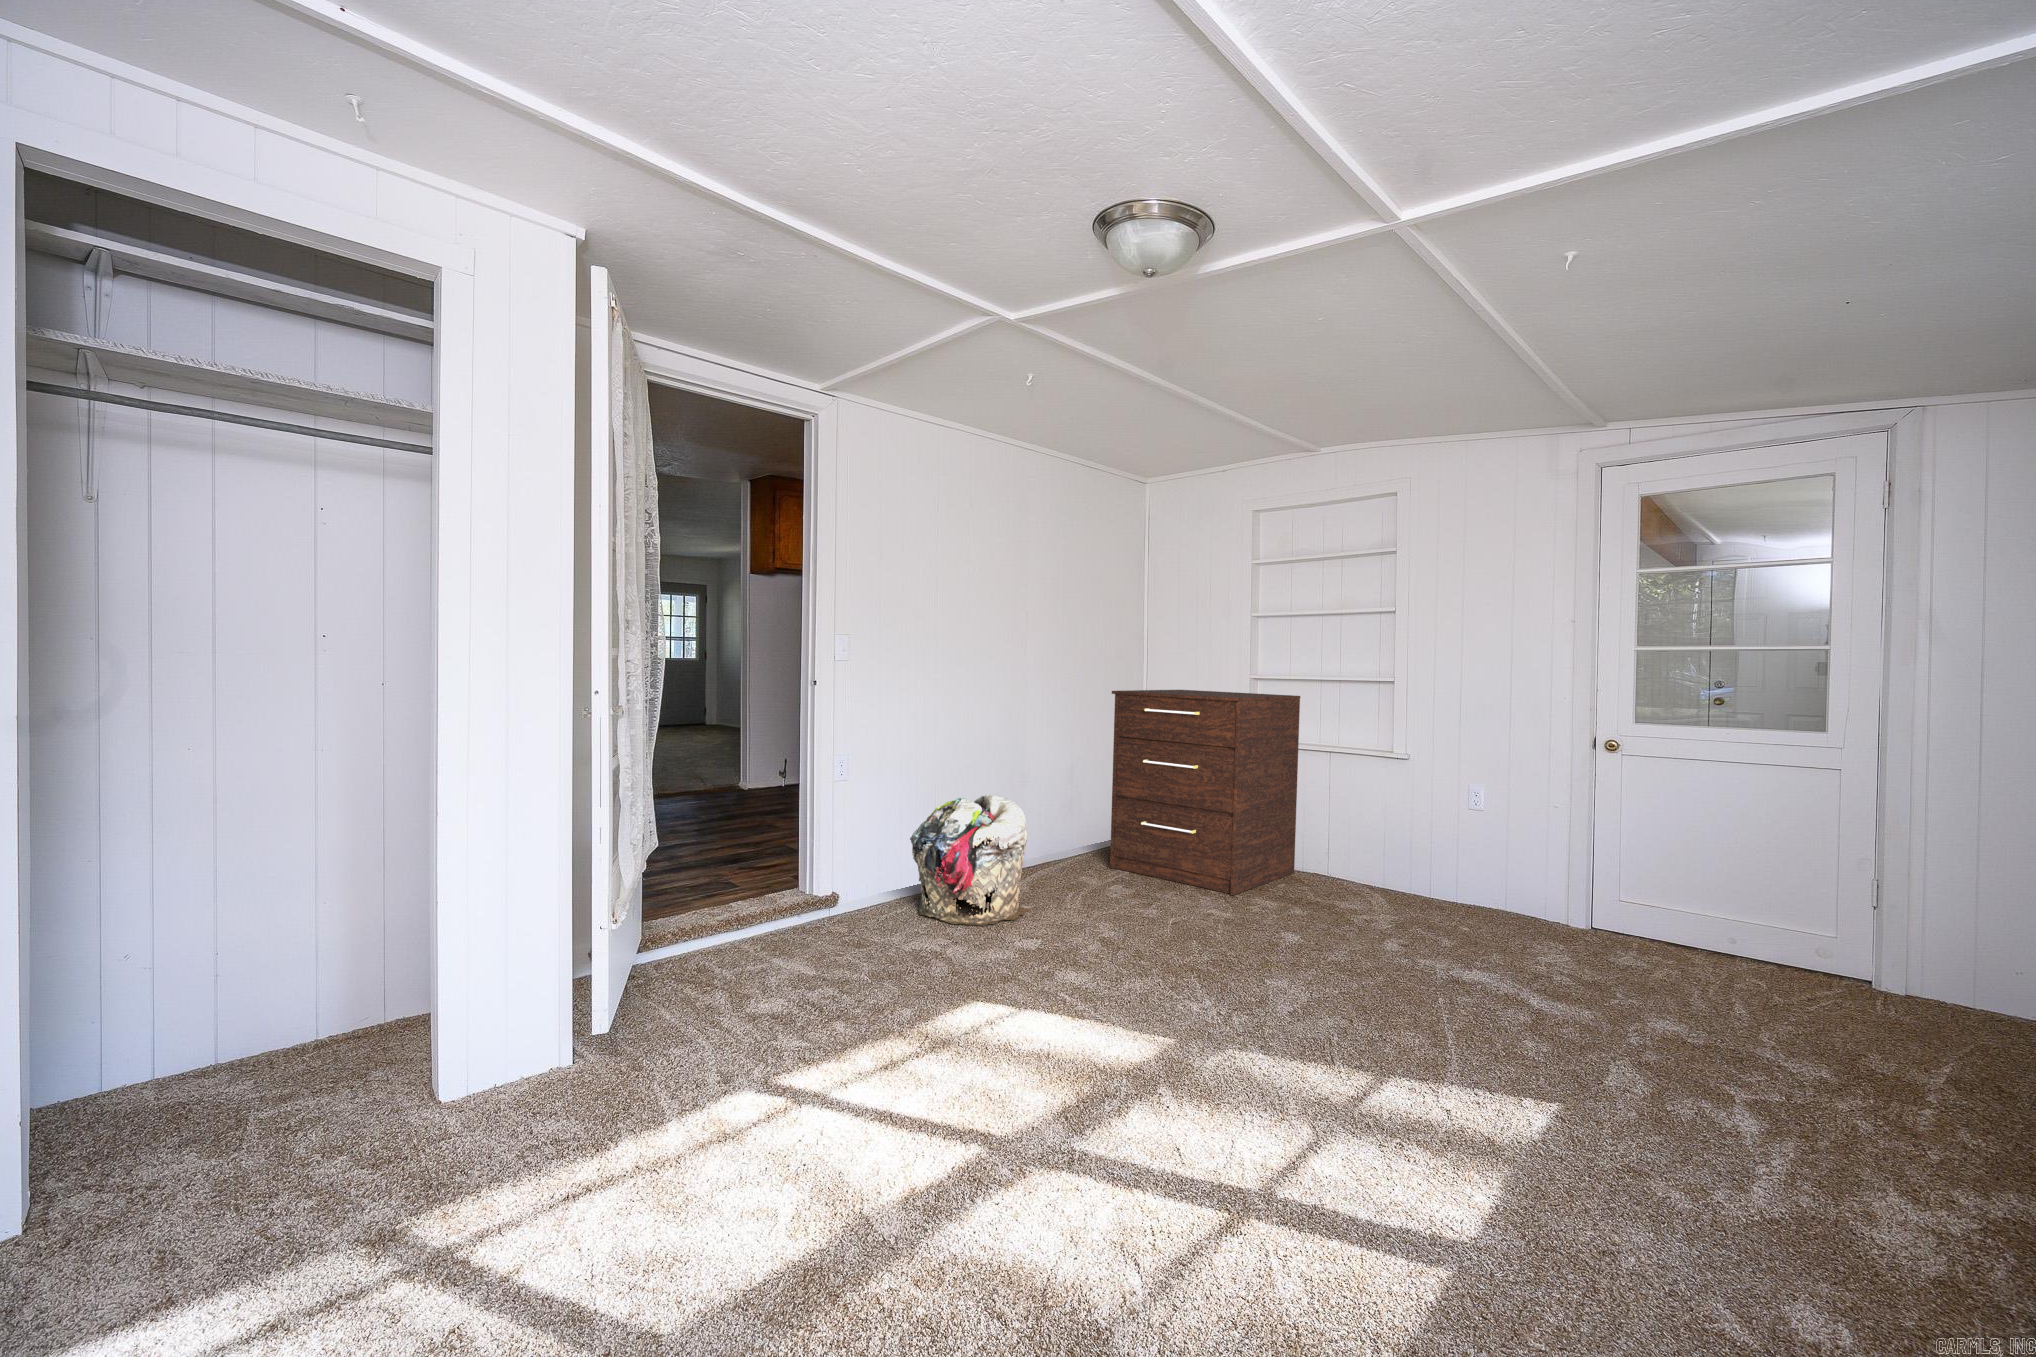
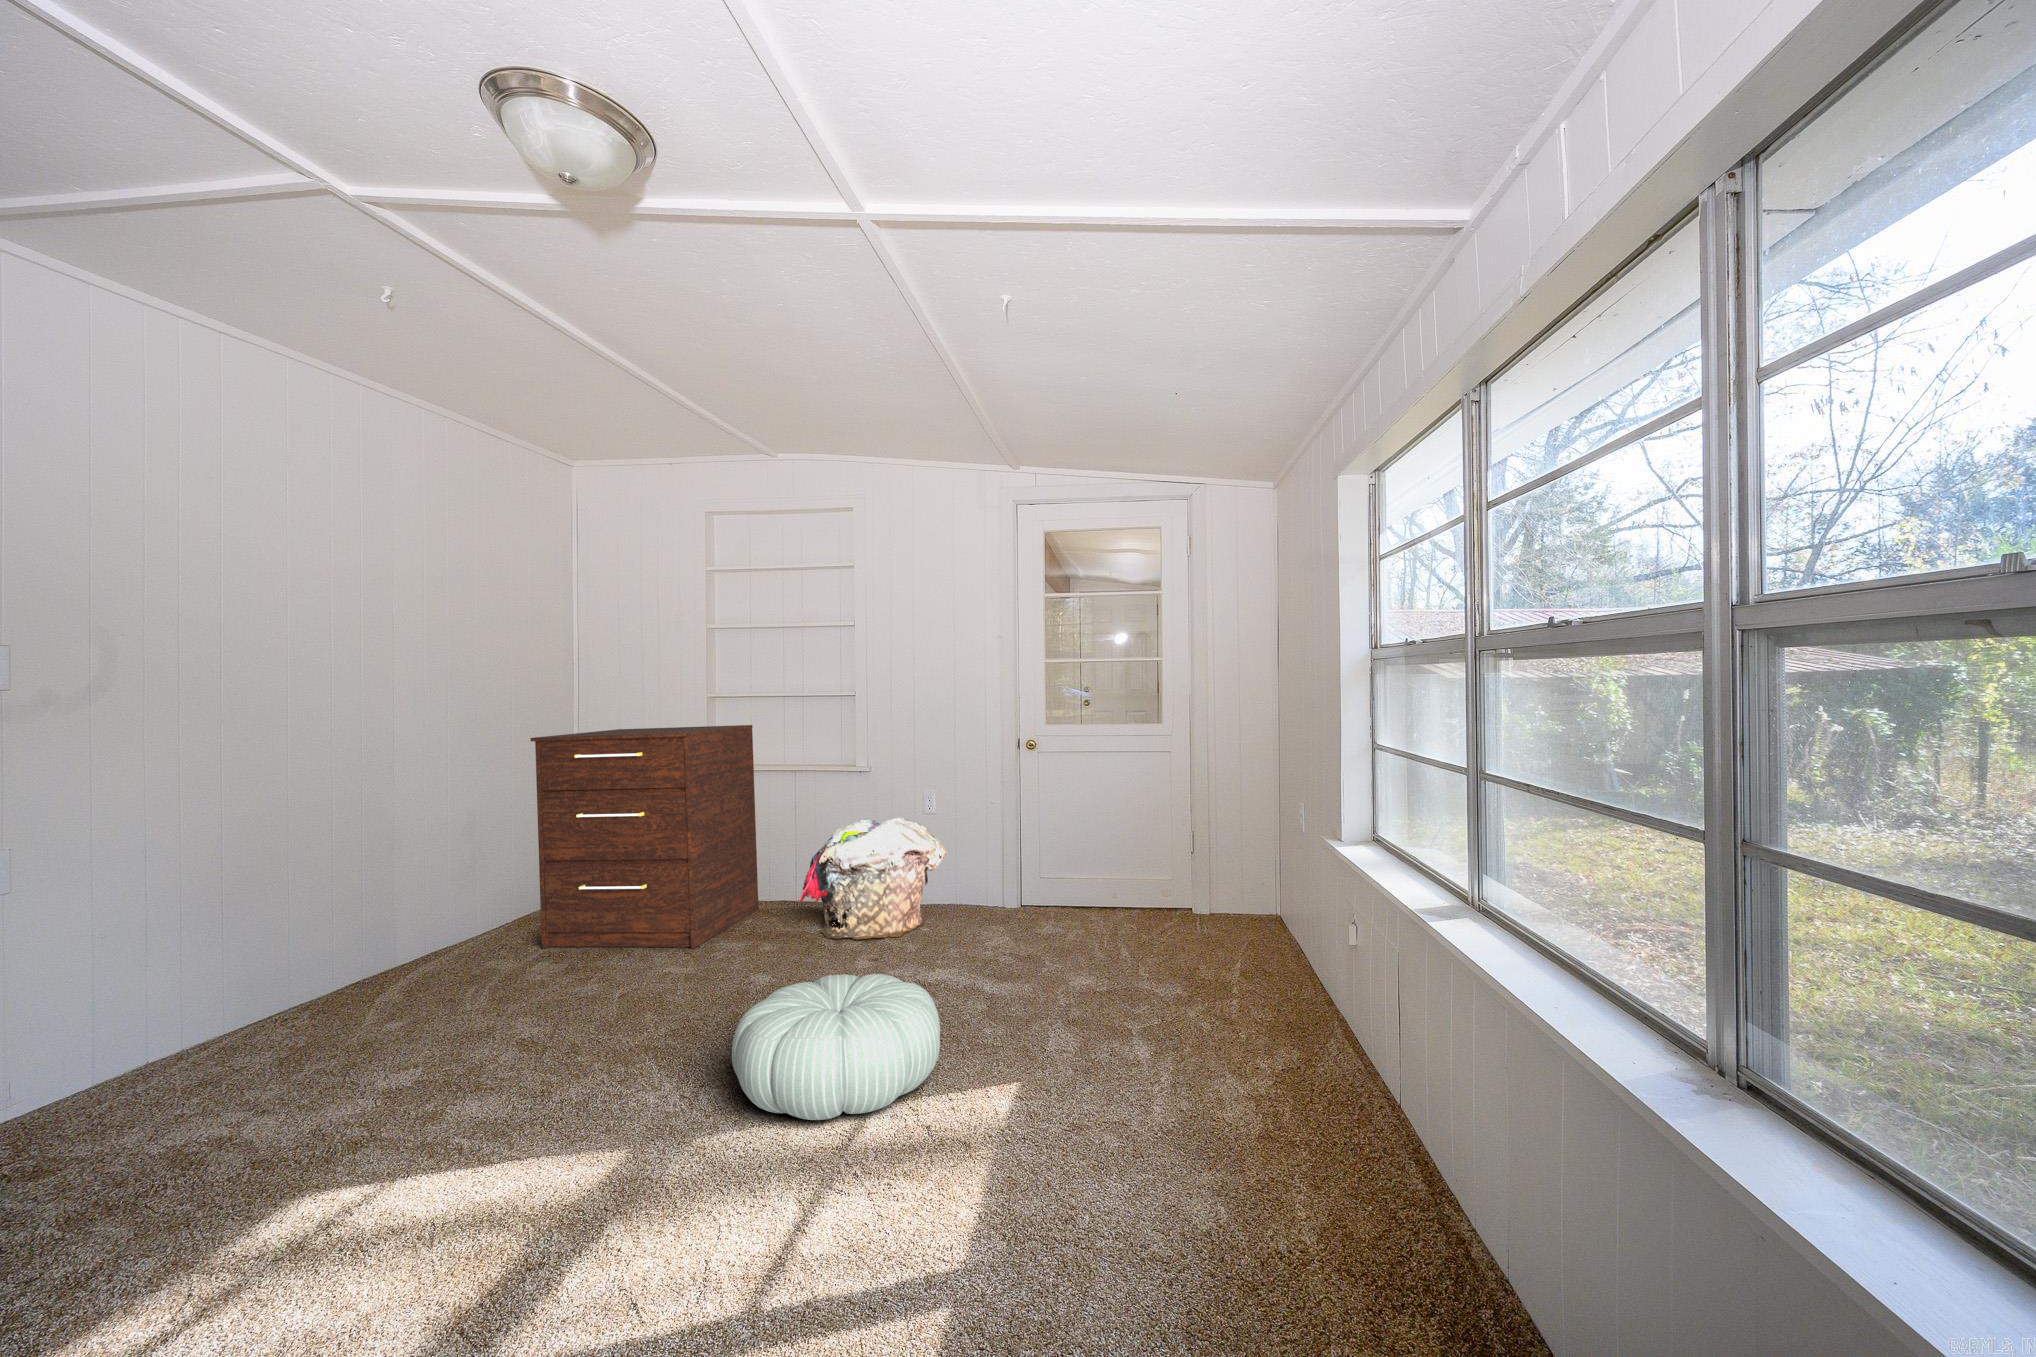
laundry basket: present [910,794,1030,926] -> present [798,818,946,940]
pouf: none [1263,943,1473,1079] -> present [732,974,940,1120]

